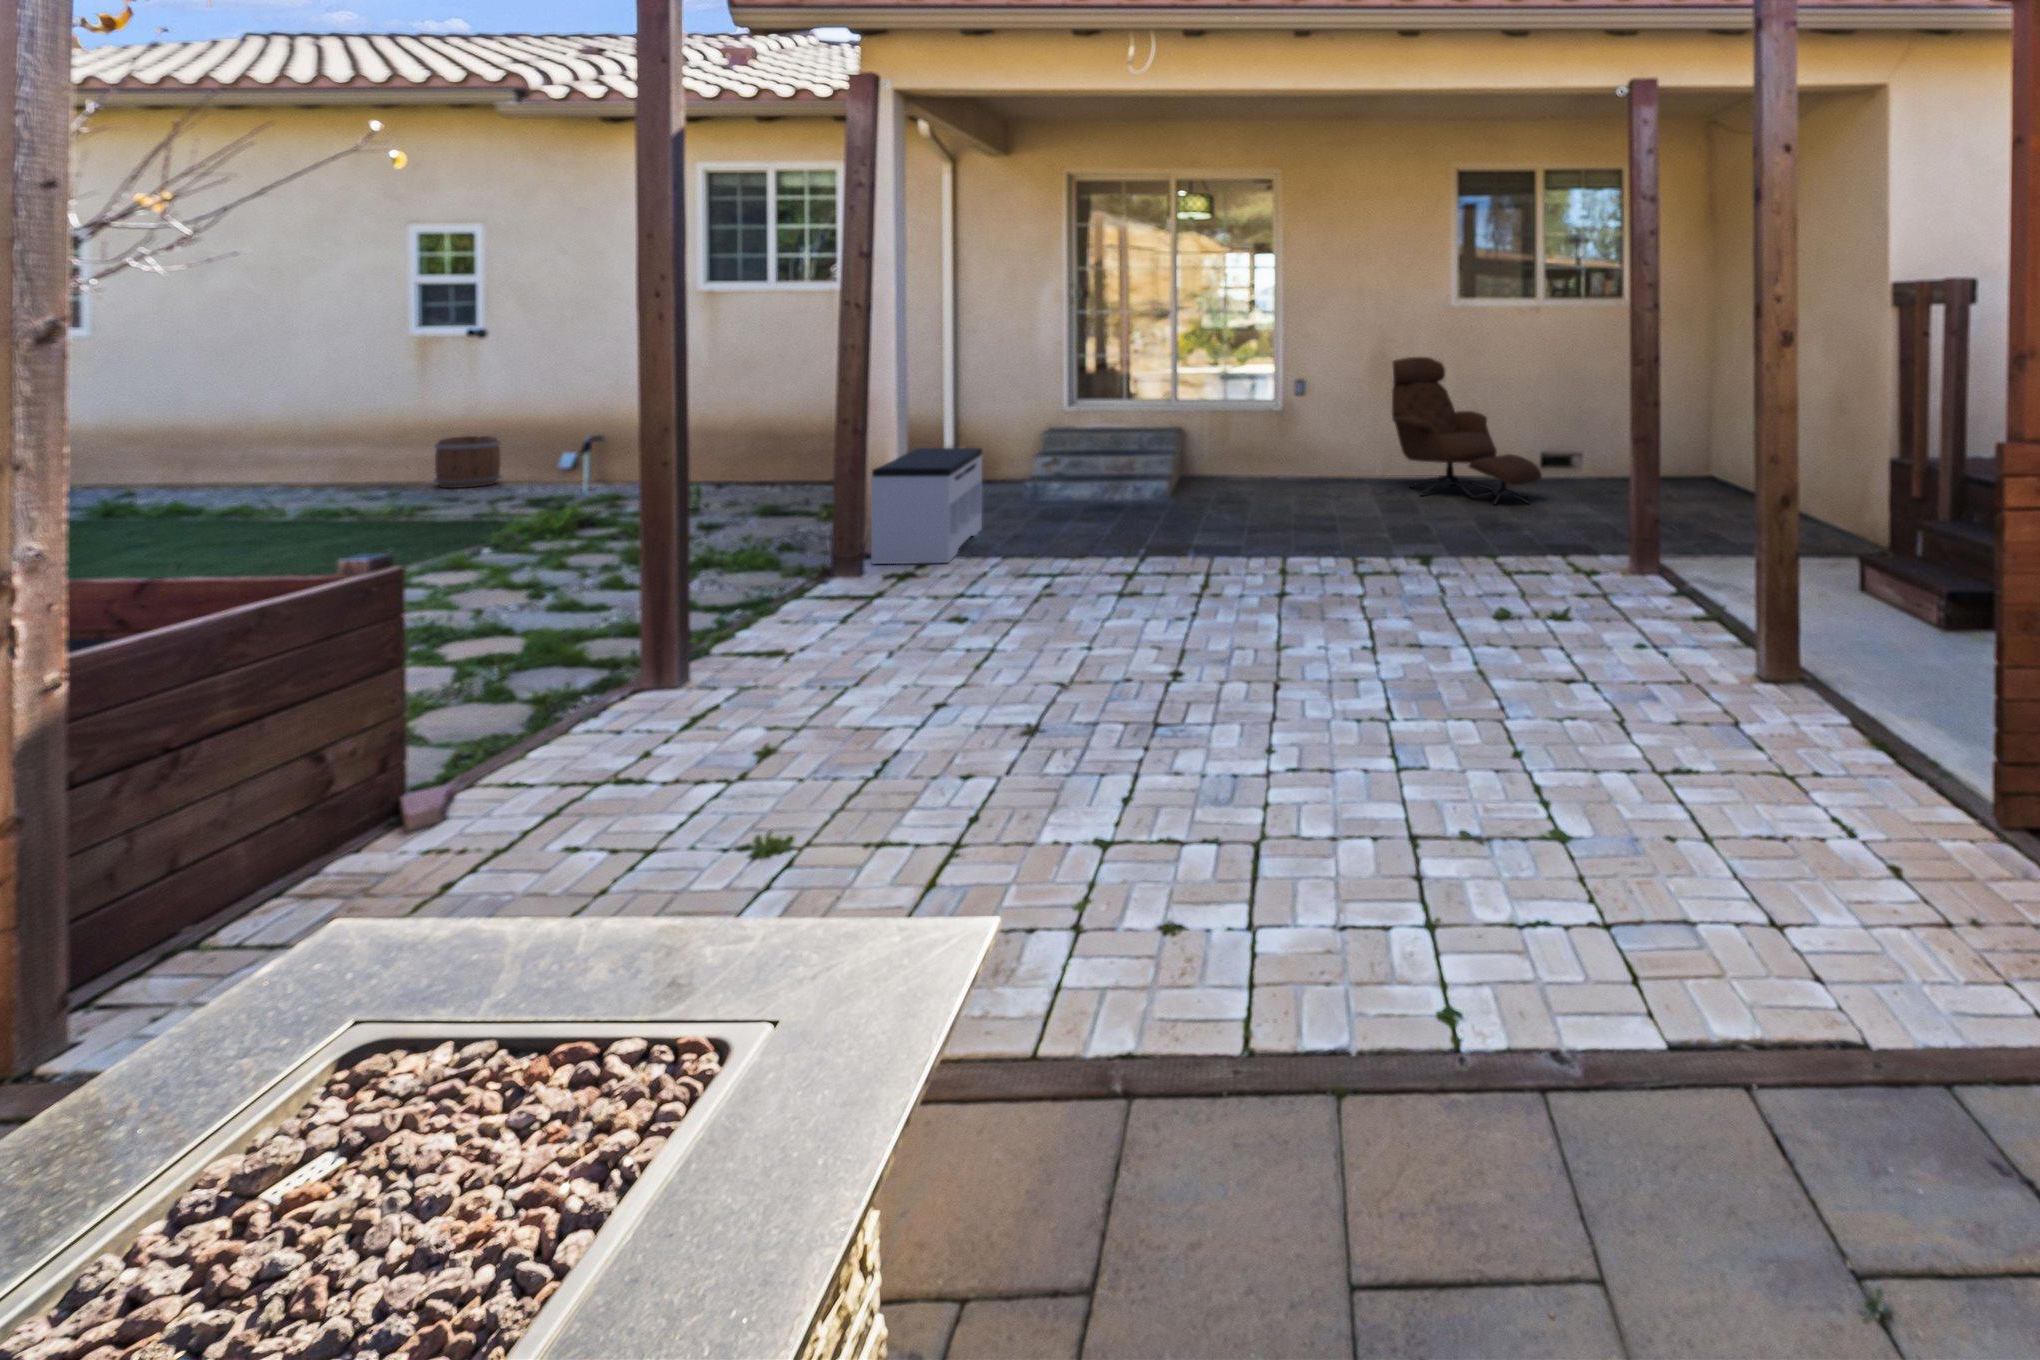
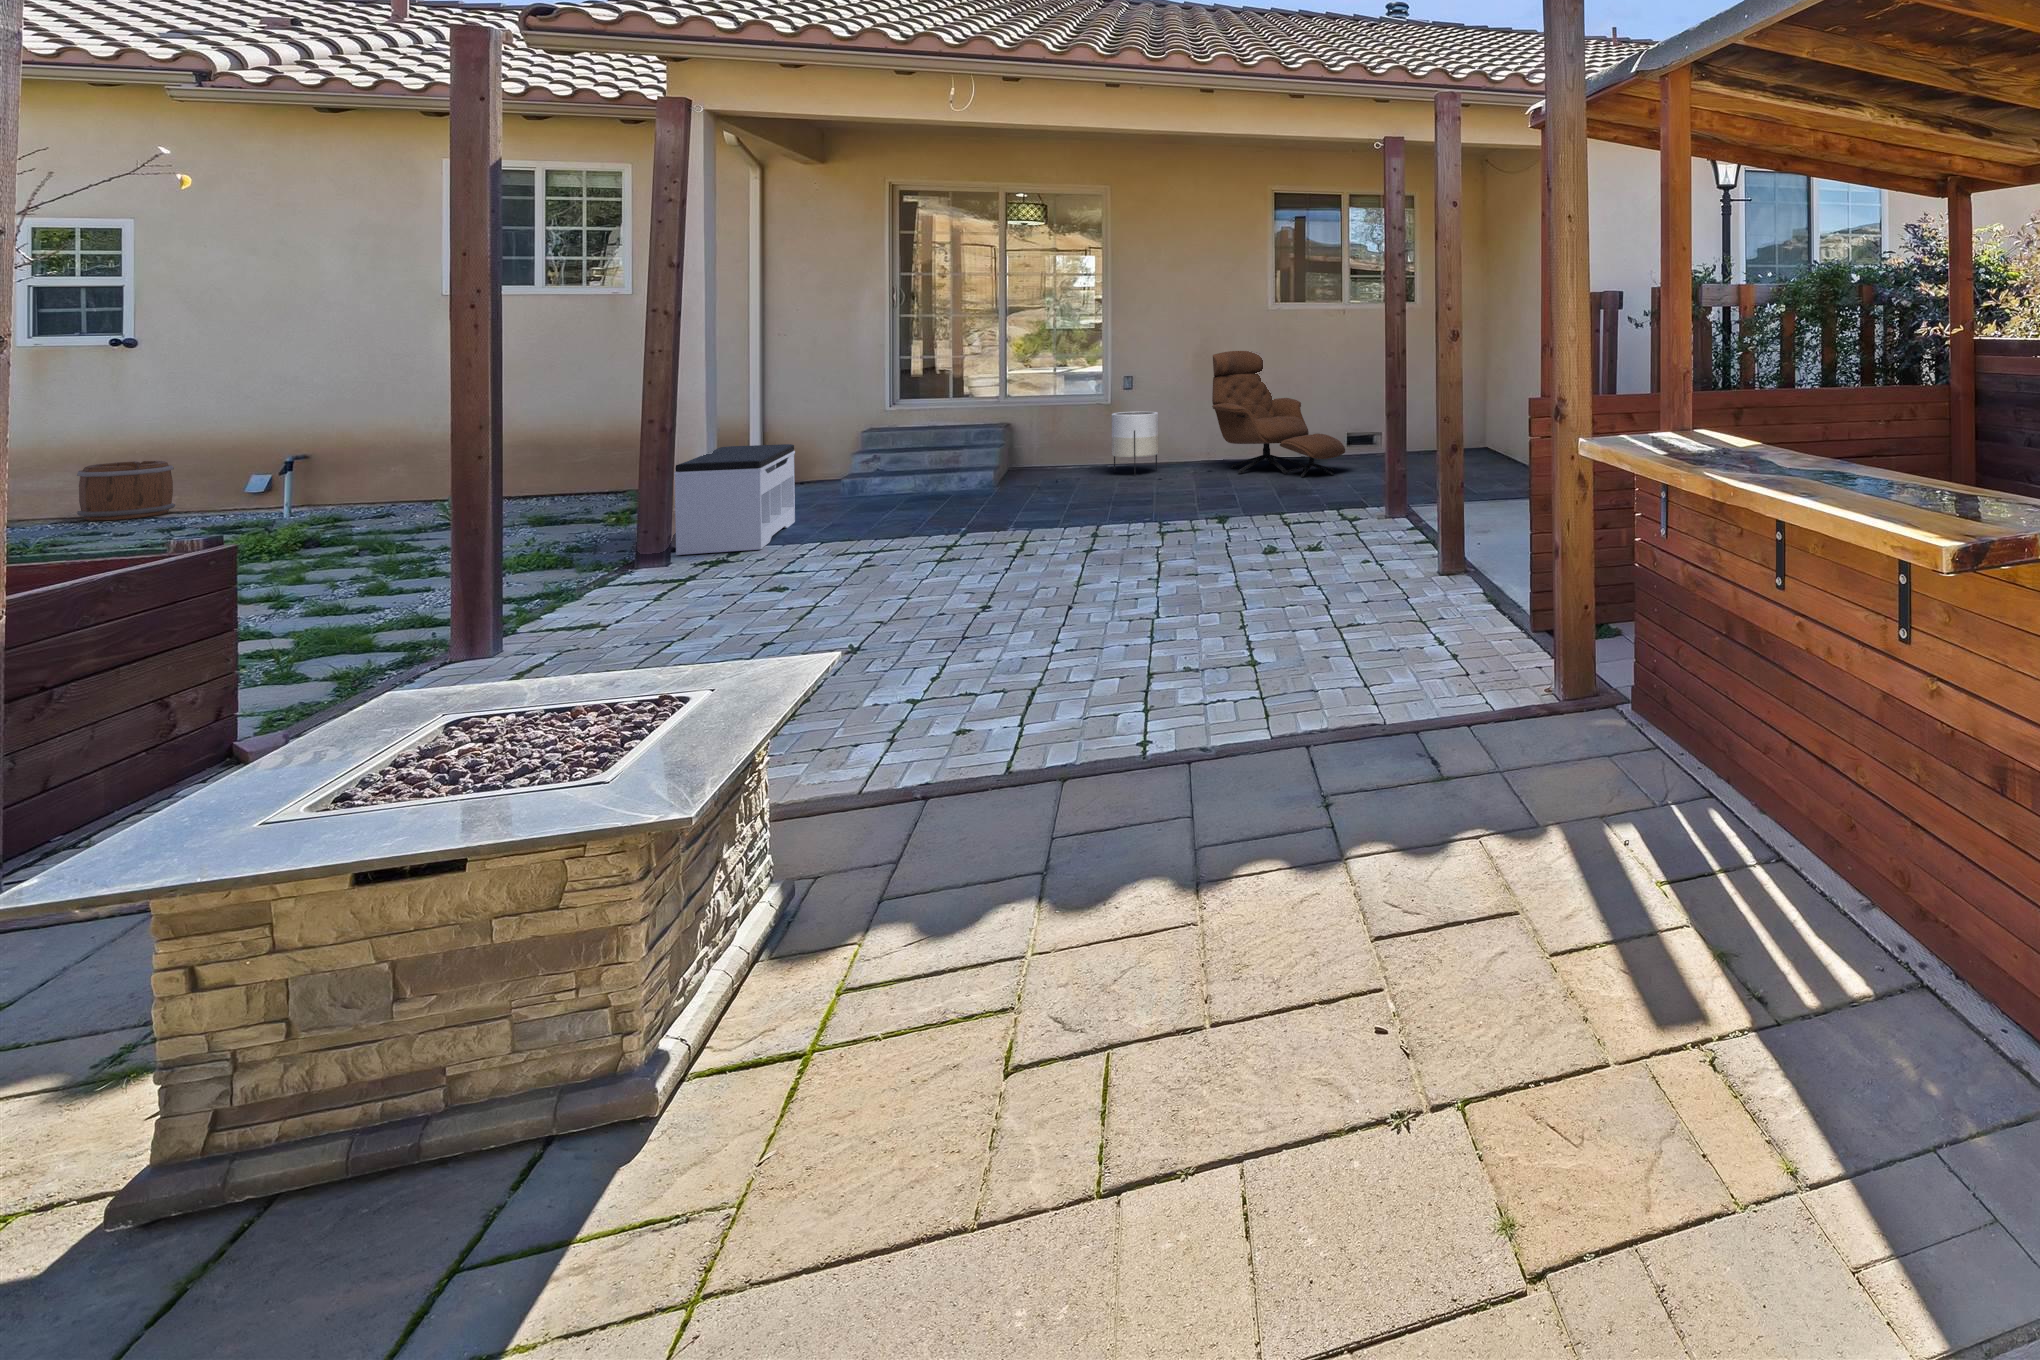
planter: none [1285,421,1334,492] -> present [1111,411,1159,476]

